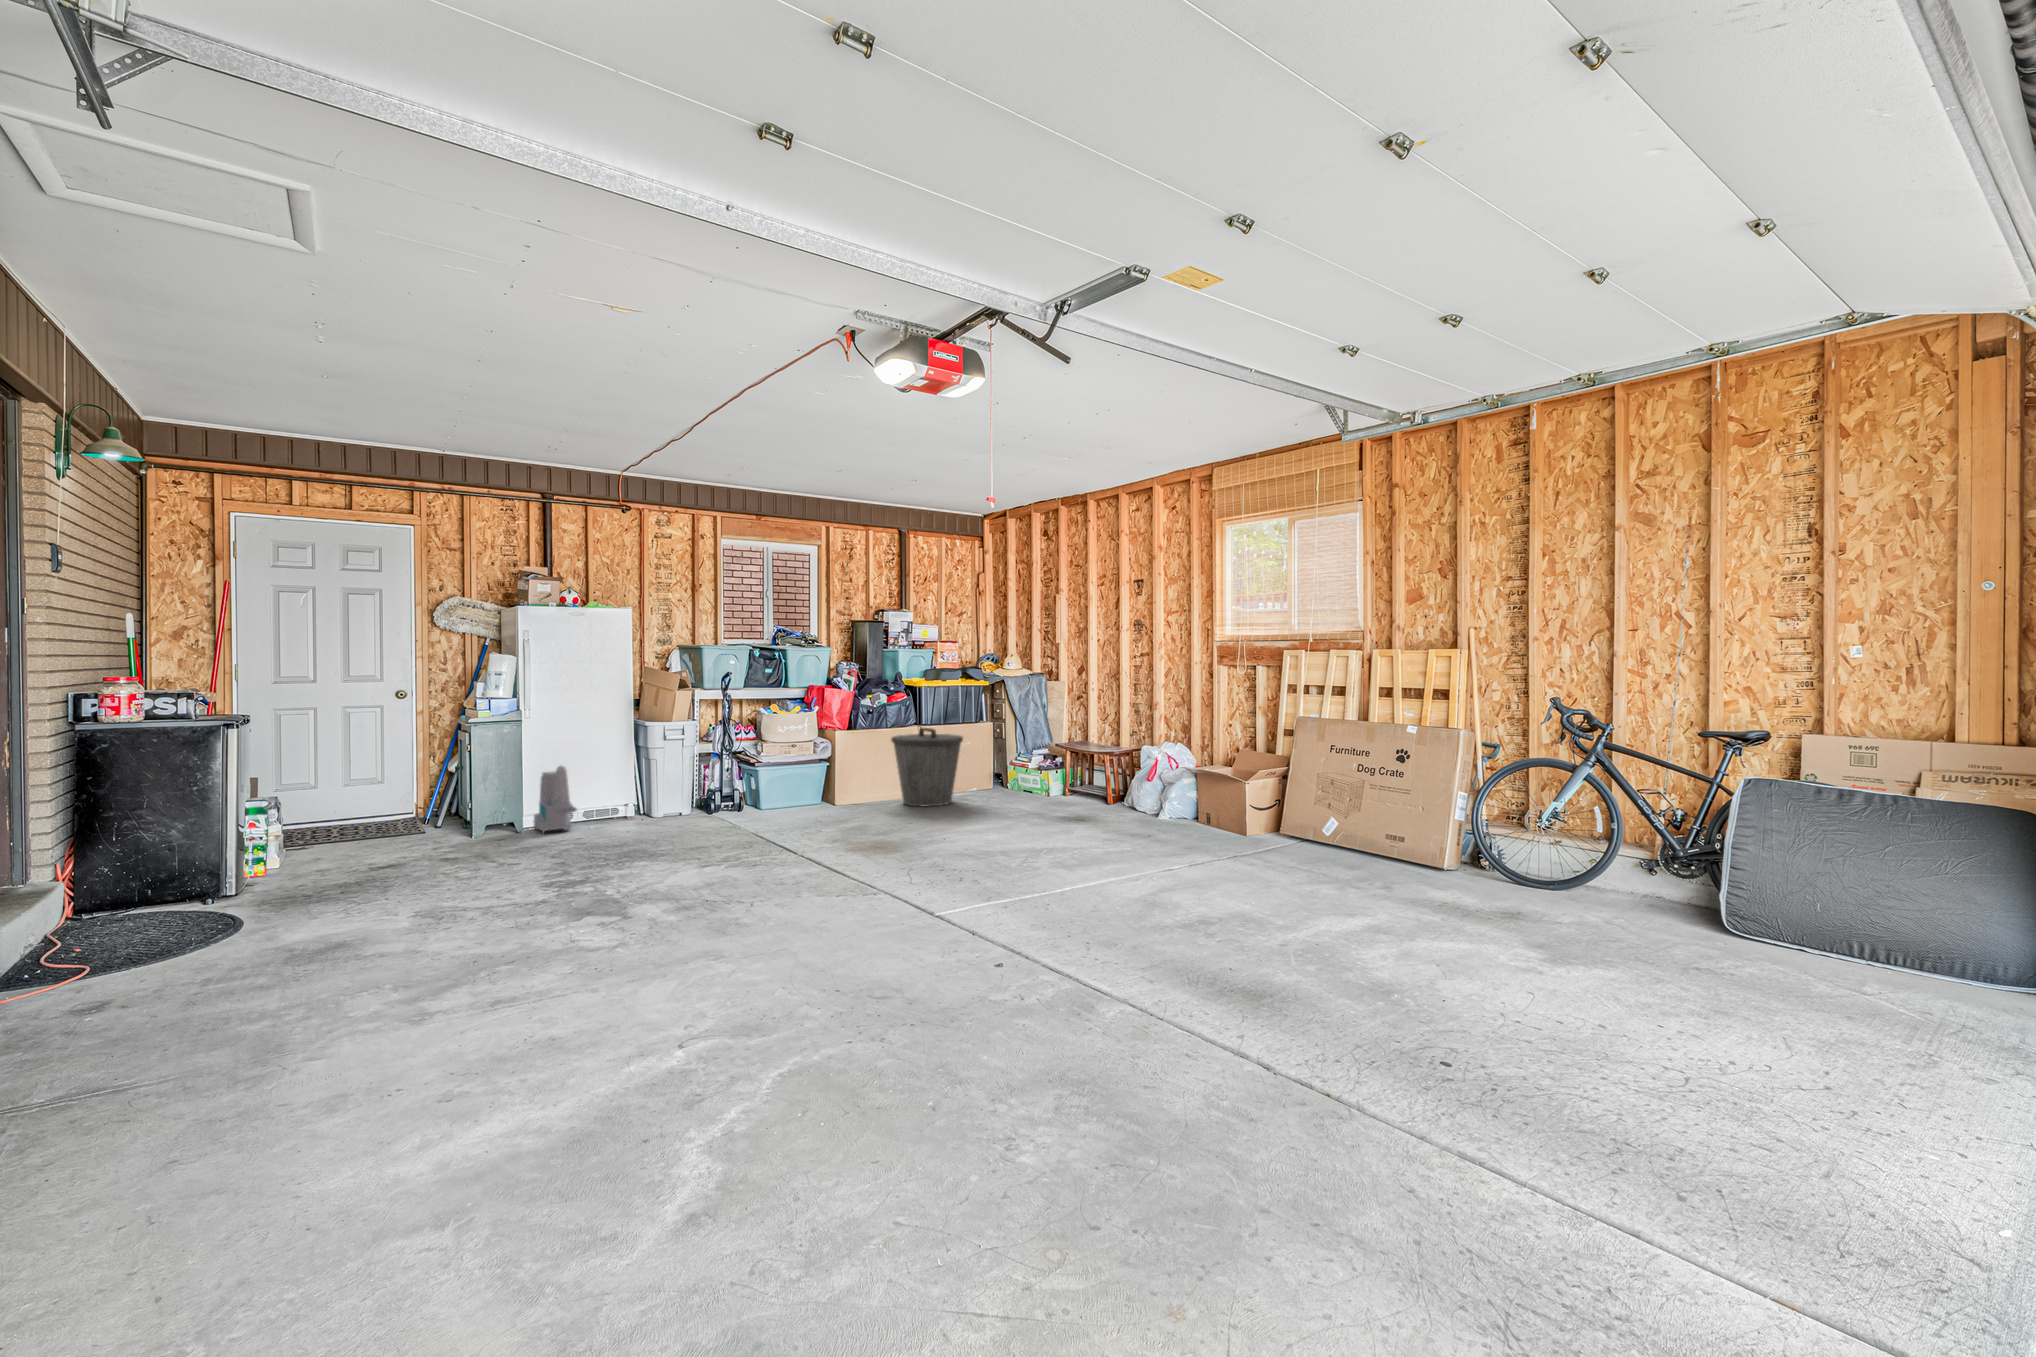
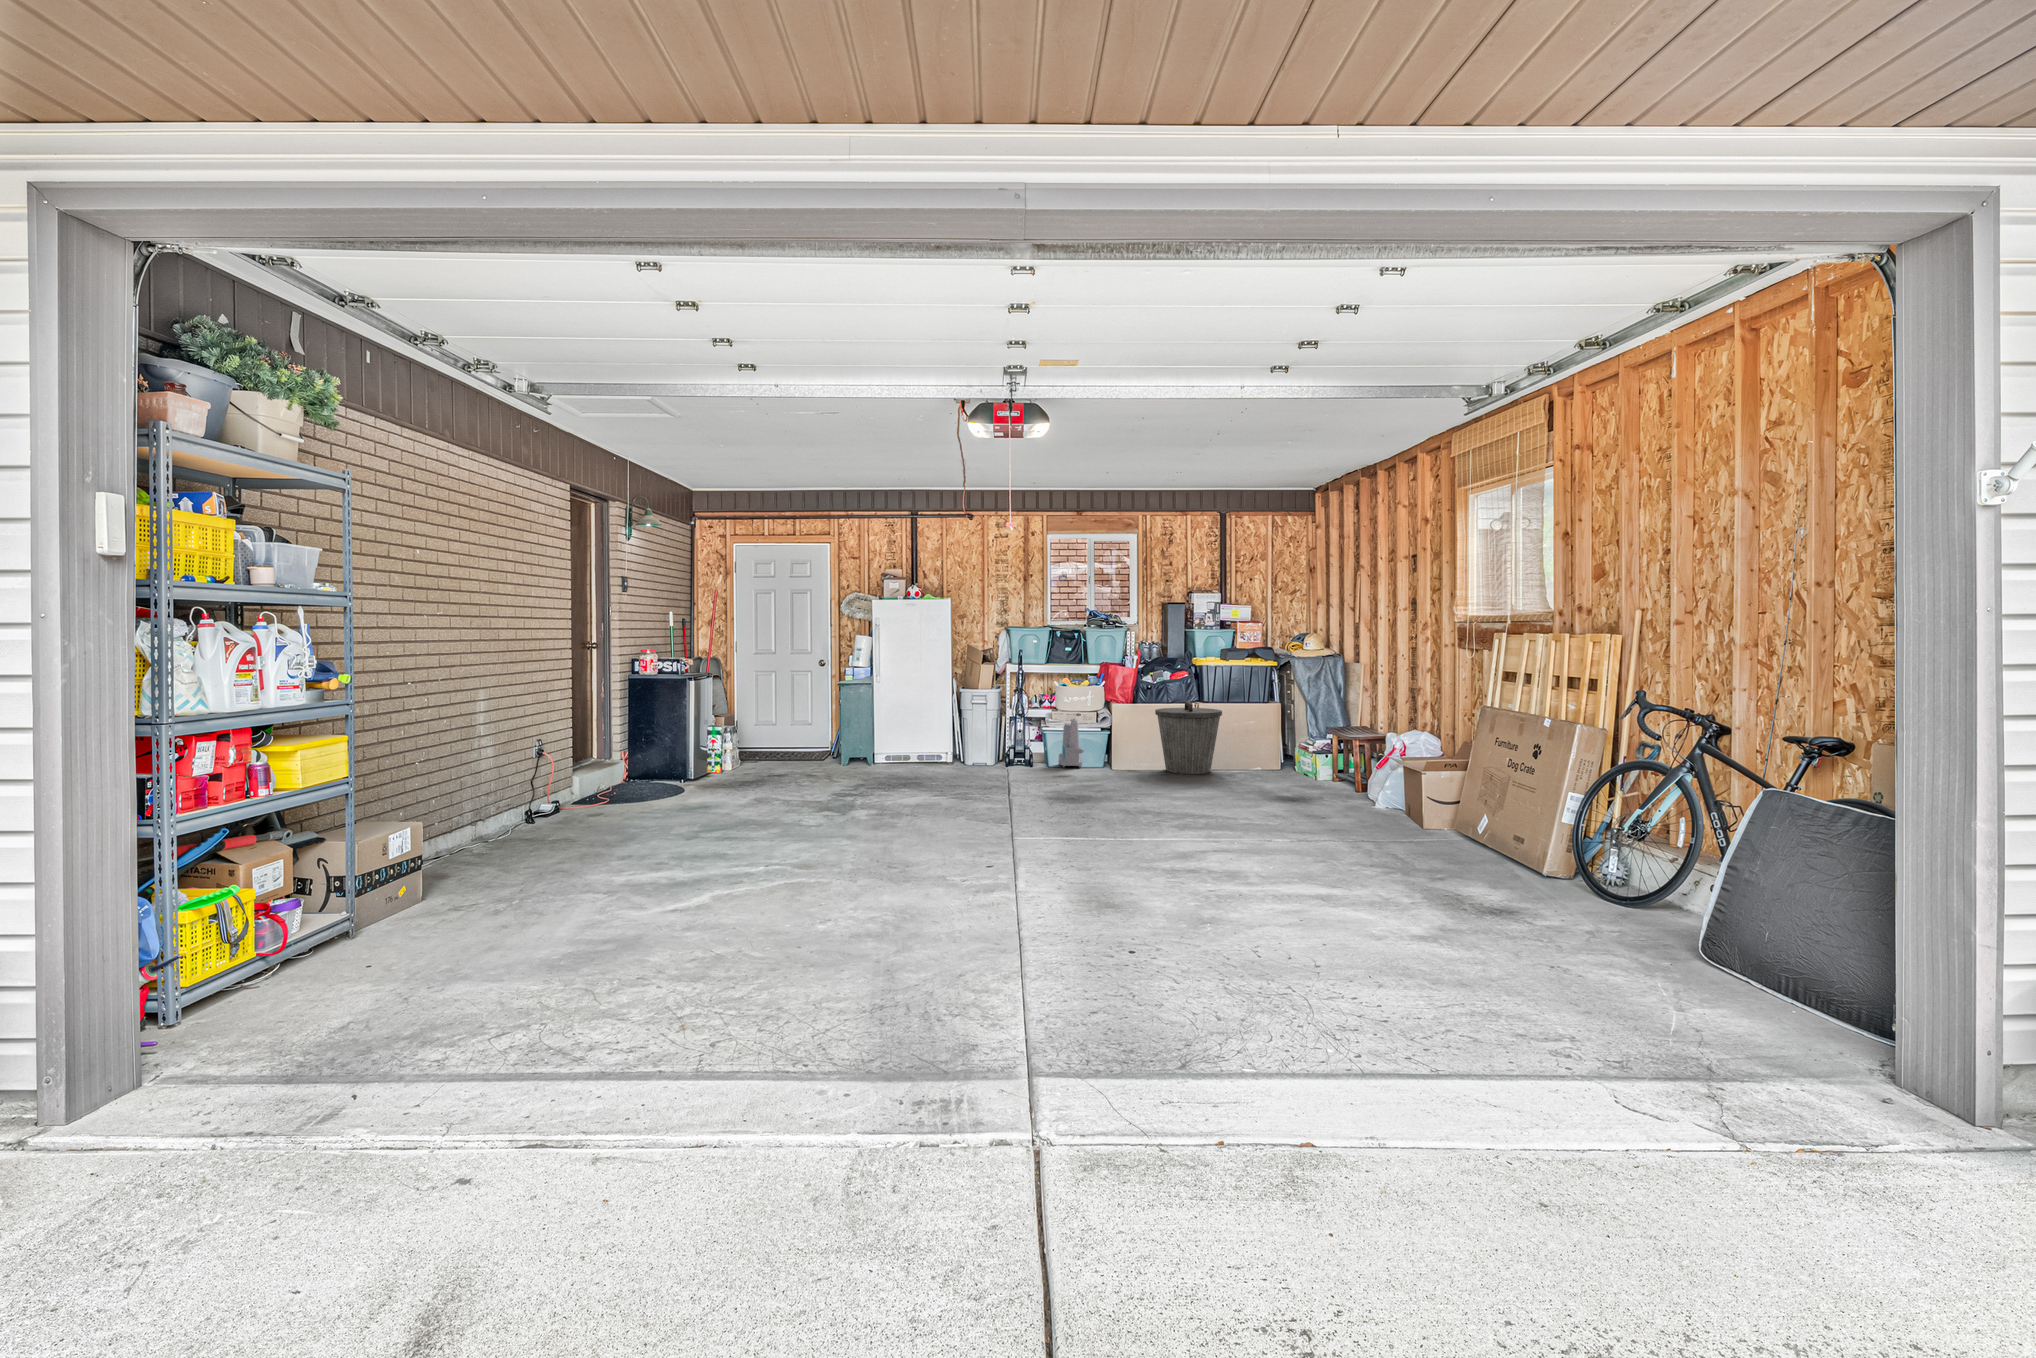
vacuum cleaner: present [534,766,577,833] -> present [1059,718,1084,768]

